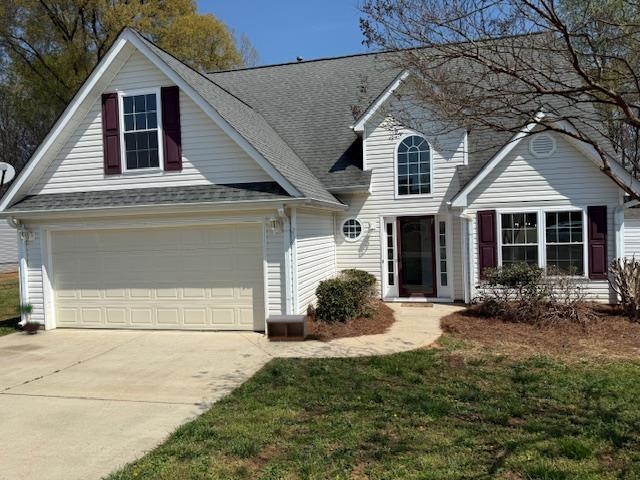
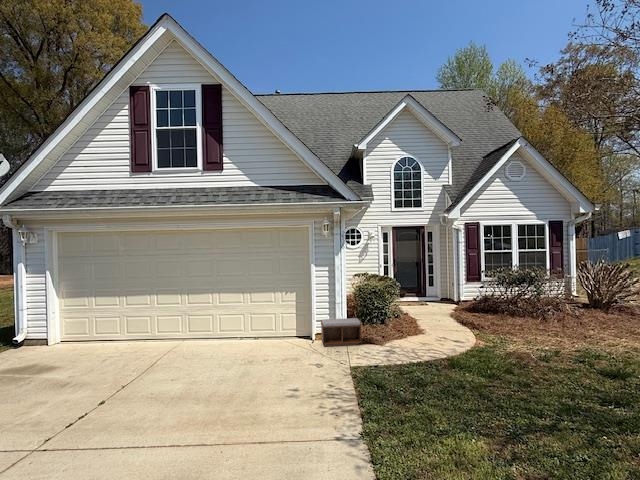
potted tree: present [16,303,40,334] -> none [10,310,43,350]

